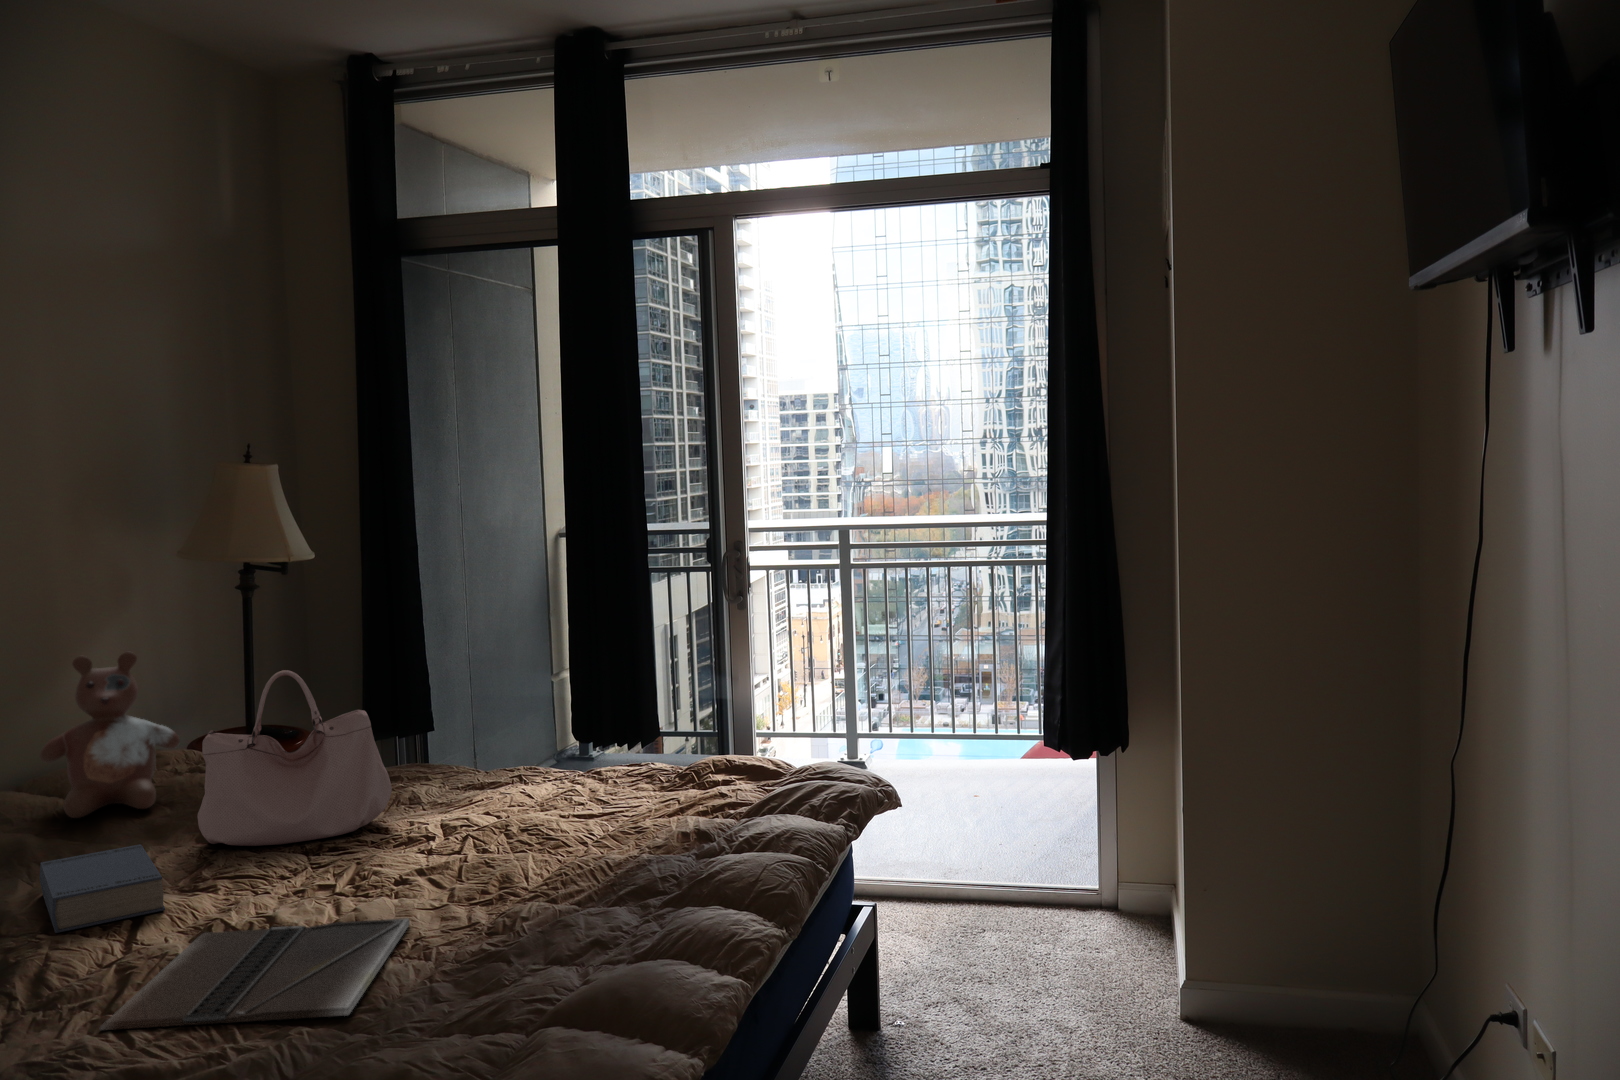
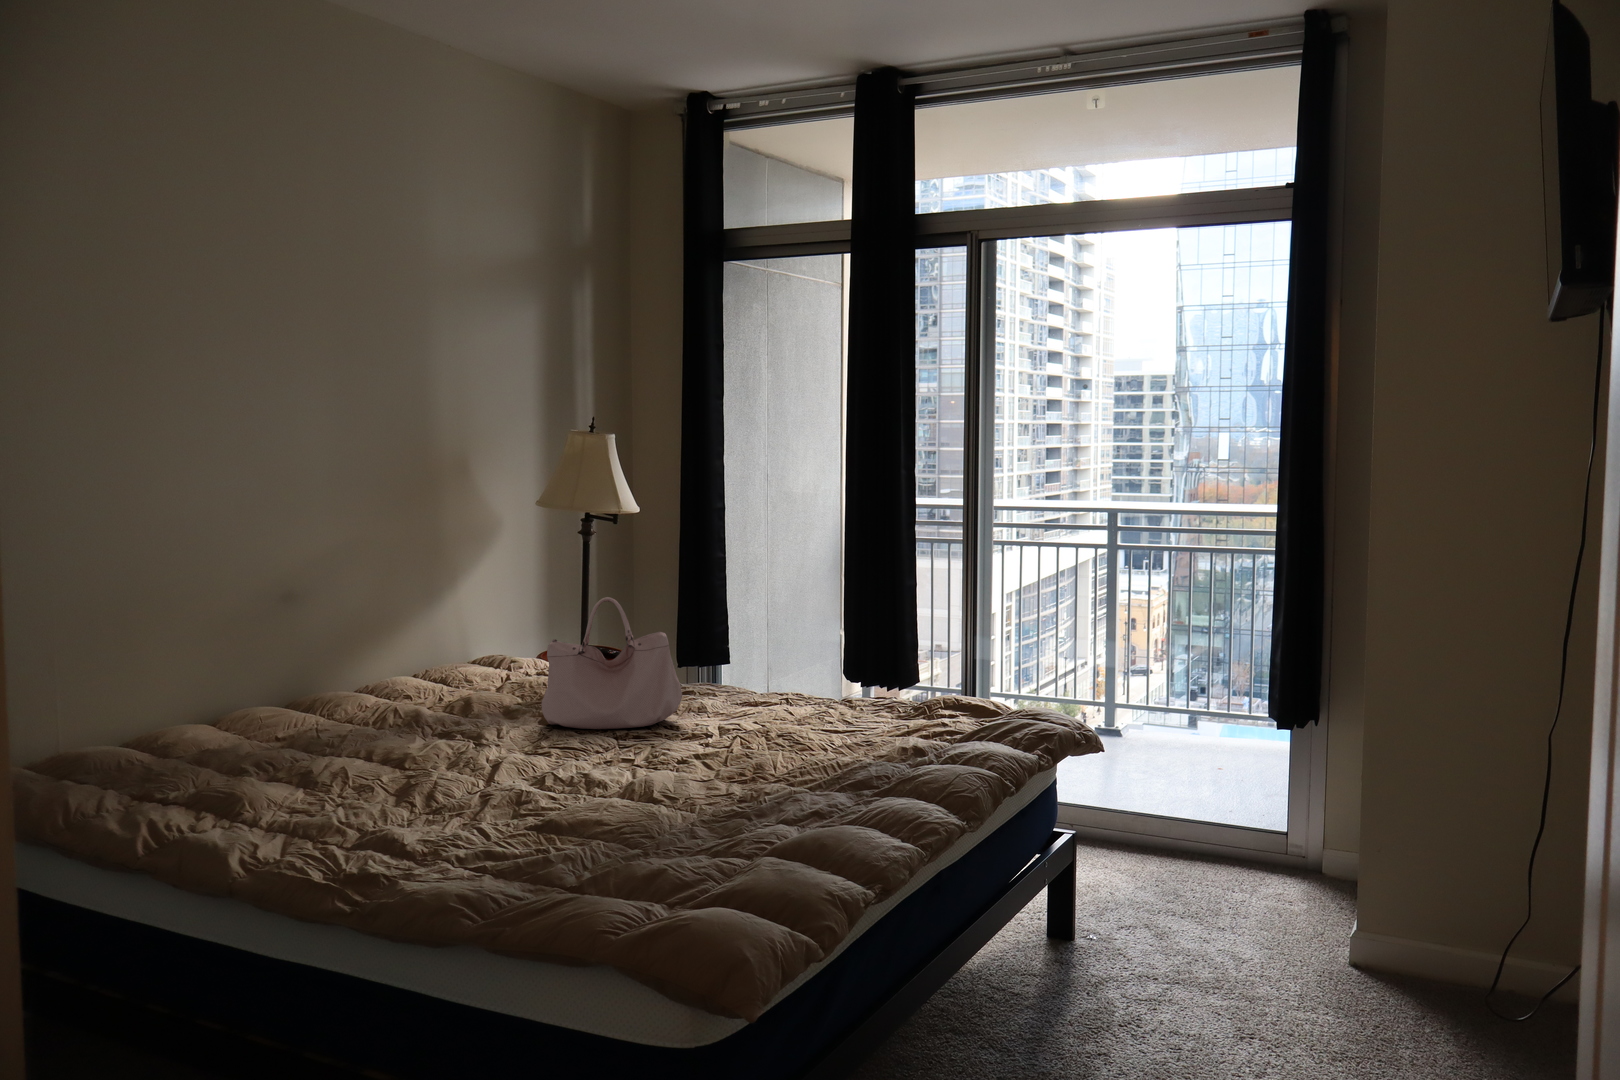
stuffed bear: present [39,652,180,818] -> none [436,579,533,700]
book: present [39,844,165,933] -> none [434,717,516,770]
laptop: present [99,918,410,1030] -> none [469,779,683,837]

